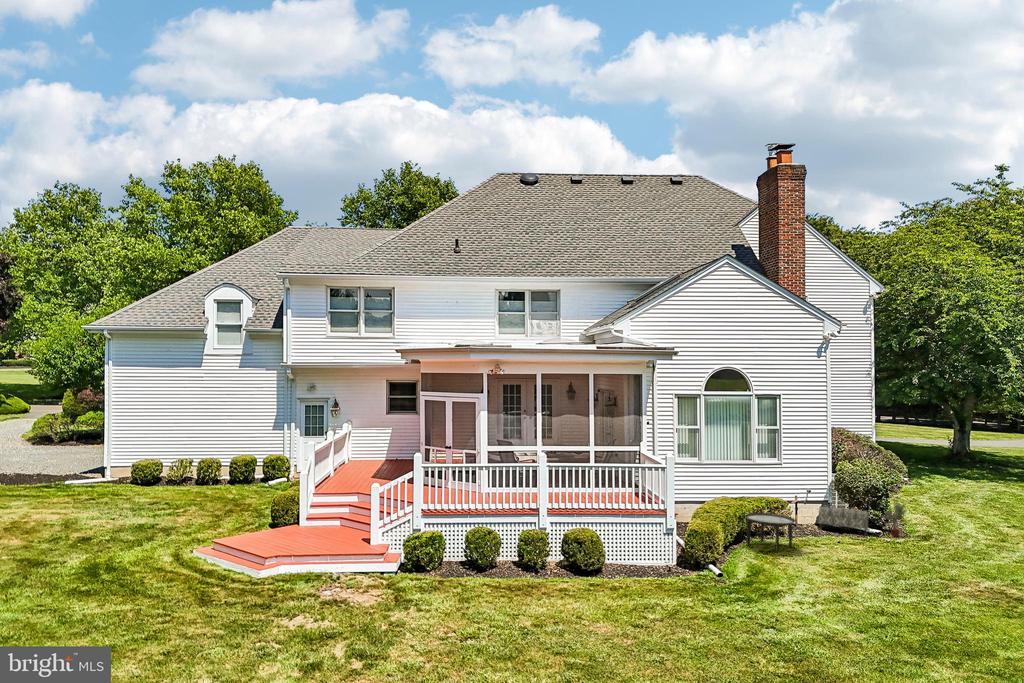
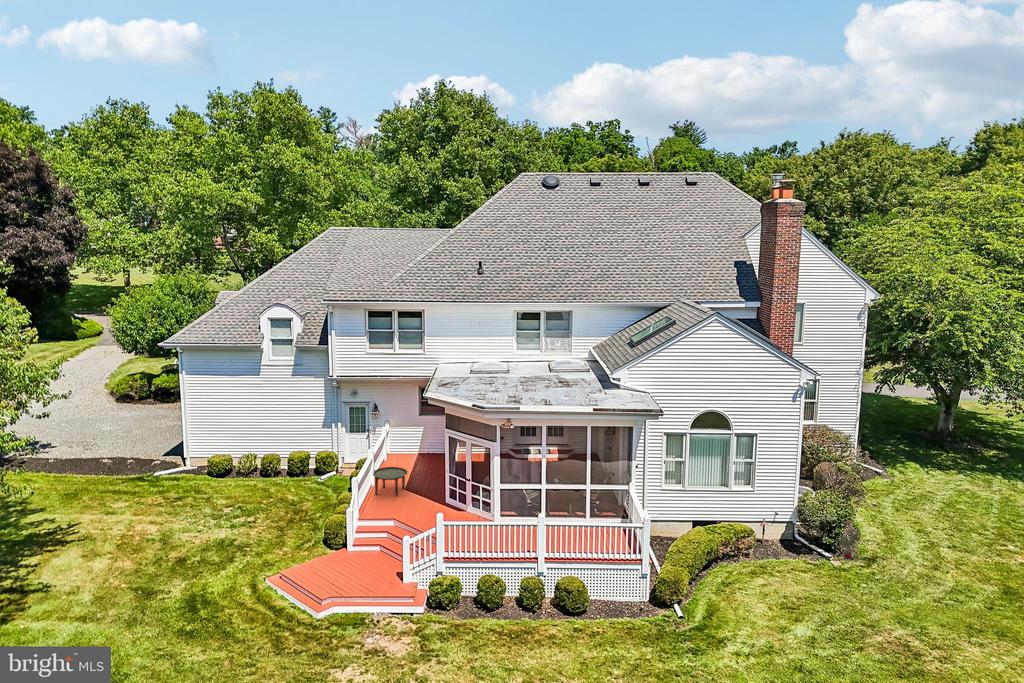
bench: present [819,506,869,536] -> none [784,525,827,557]
round table: present [744,513,796,552] -> present [373,467,407,496]

